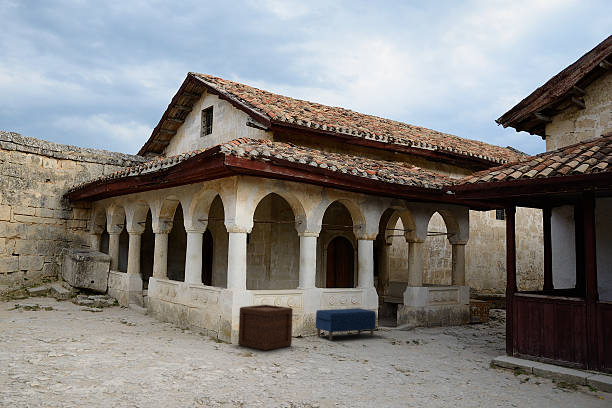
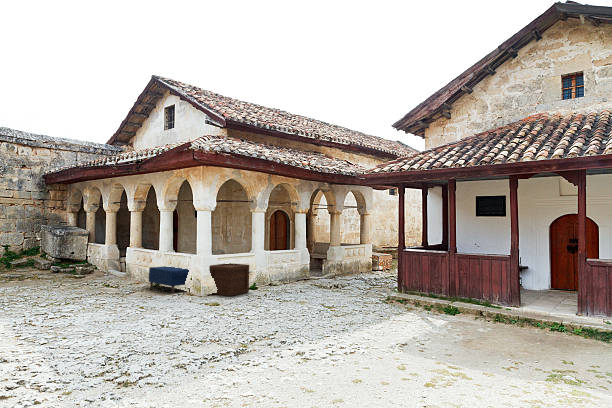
bench: present [316,308,376,341] -> present [149,266,189,293]

